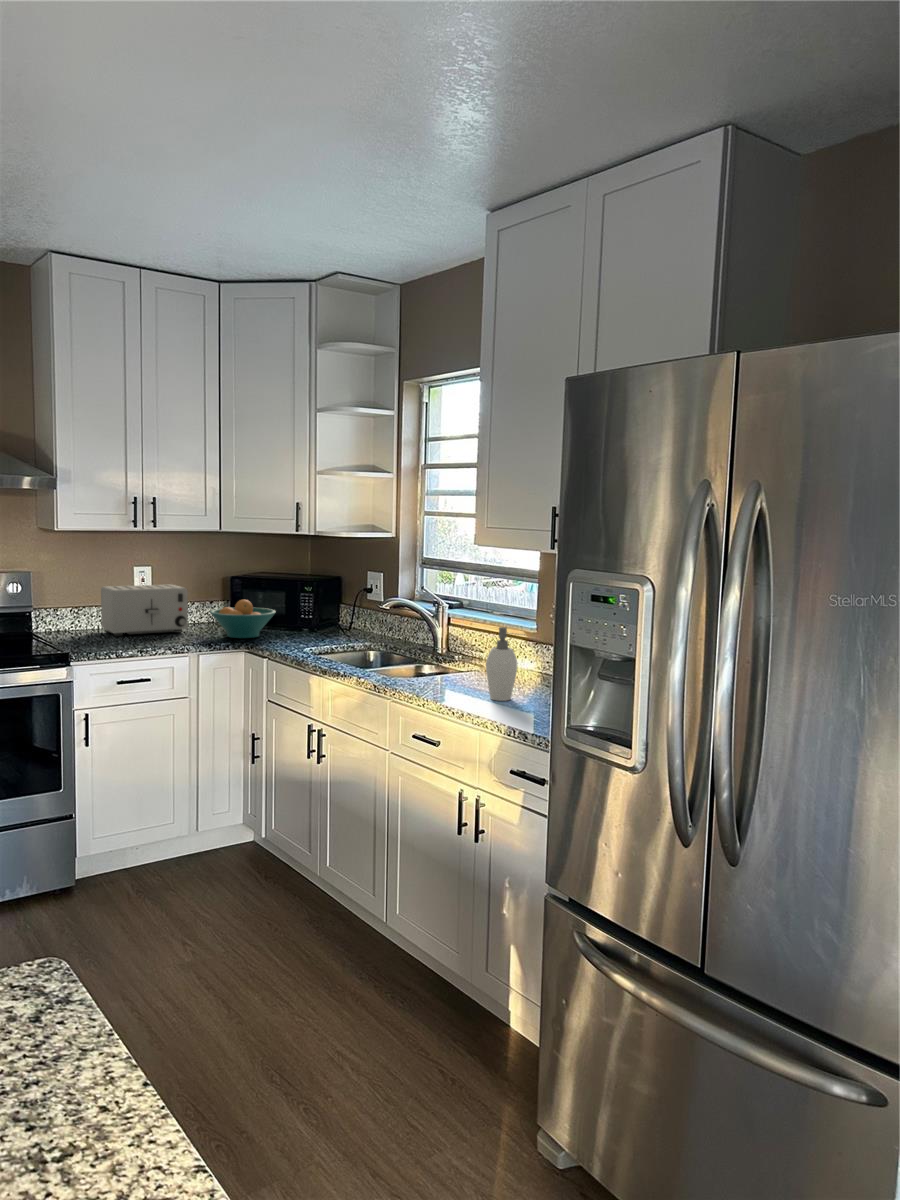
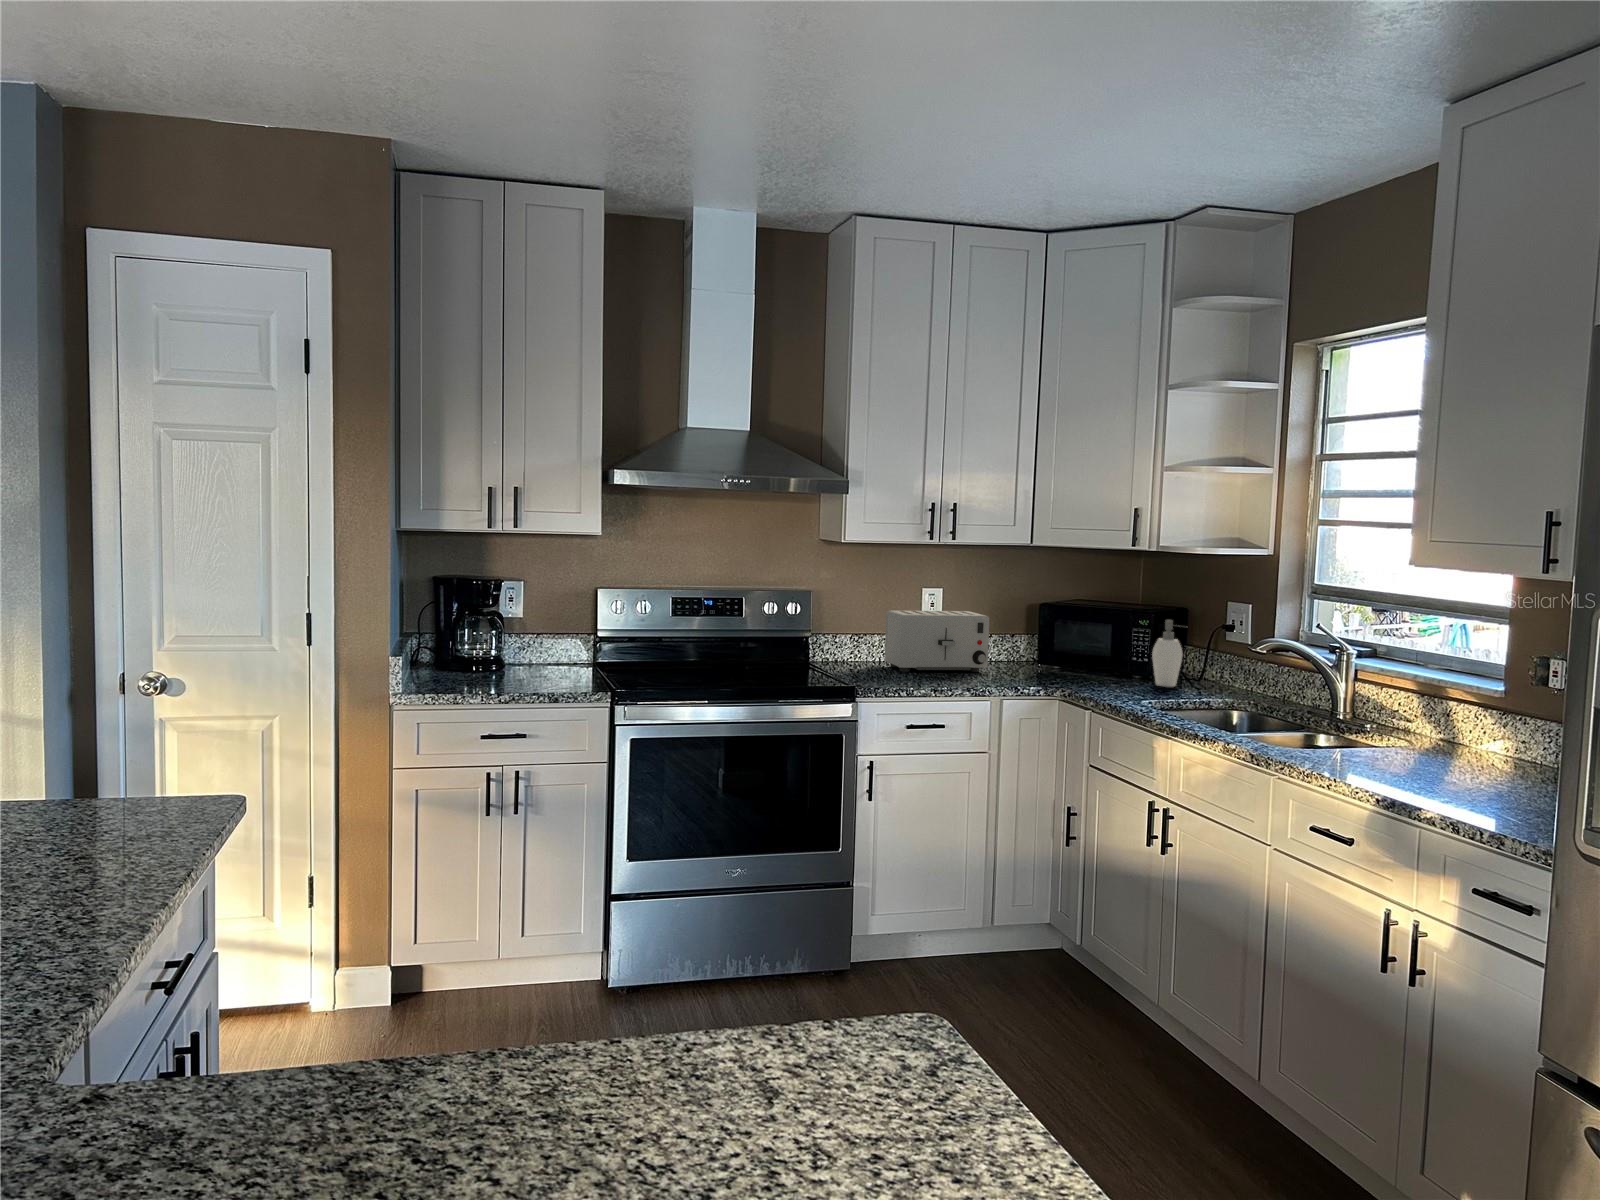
fruit bowl: present [210,600,276,638] -> none [1017,633,1102,683]
soap dispenser: present [486,627,517,701] -> present [1152,620,1183,687]

